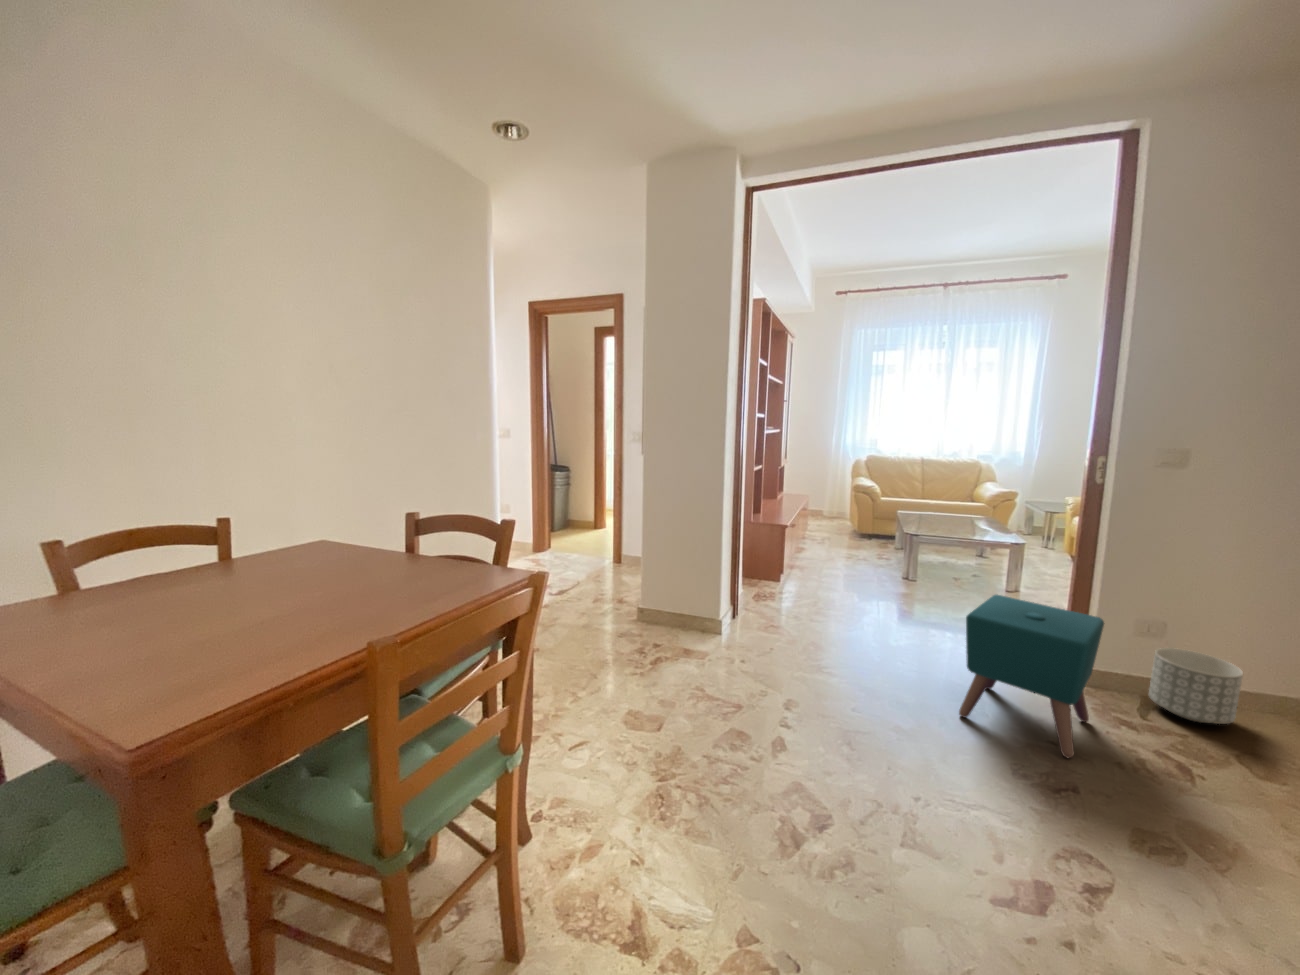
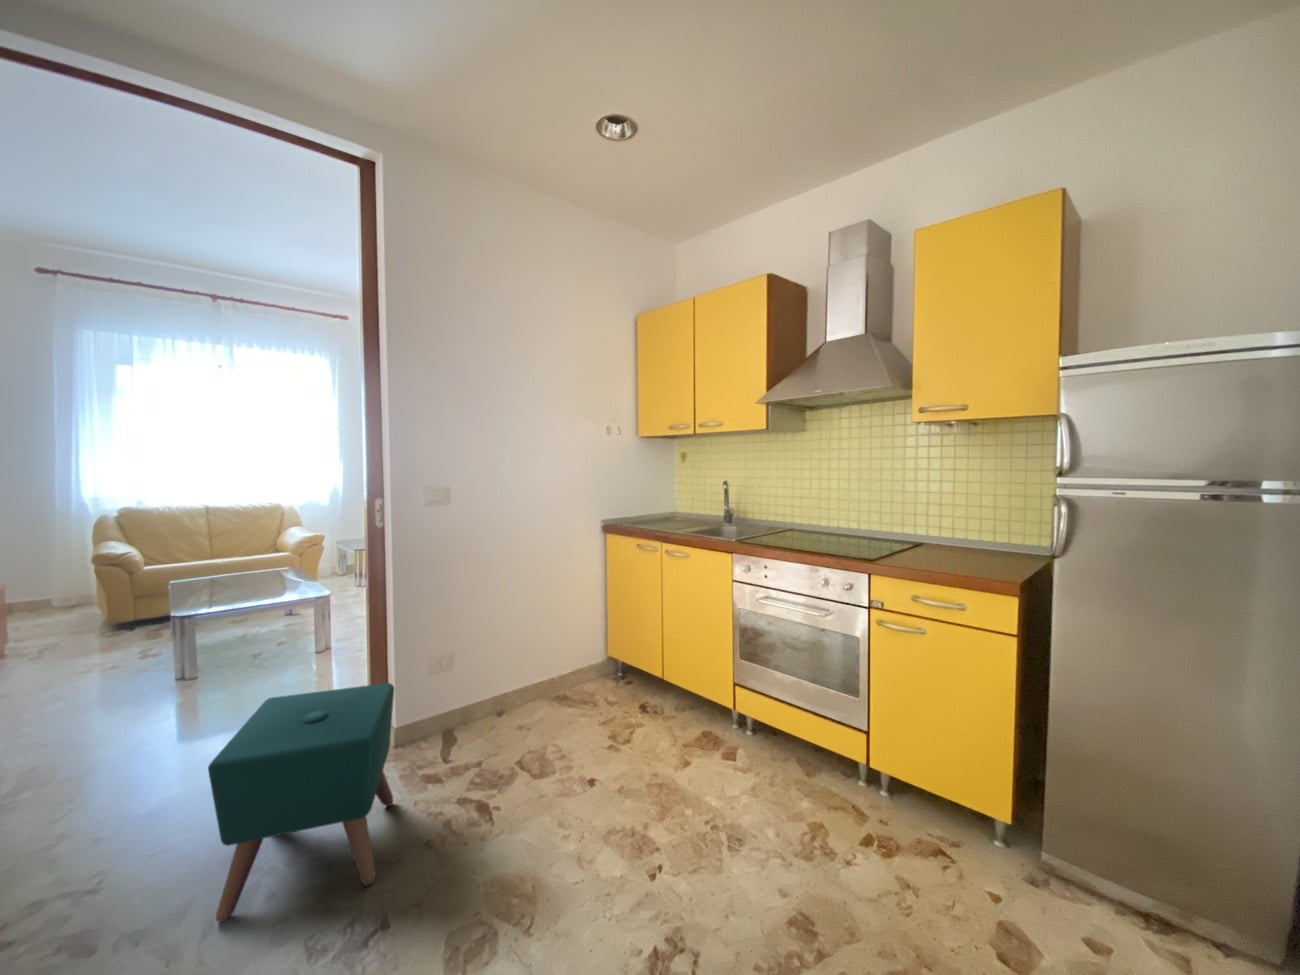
planter: present [1149,648,1243,724] -> none [444,670,503,740]

